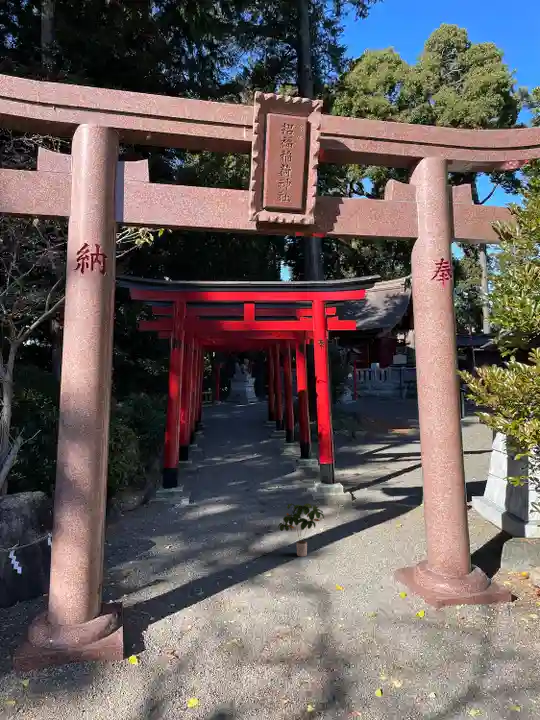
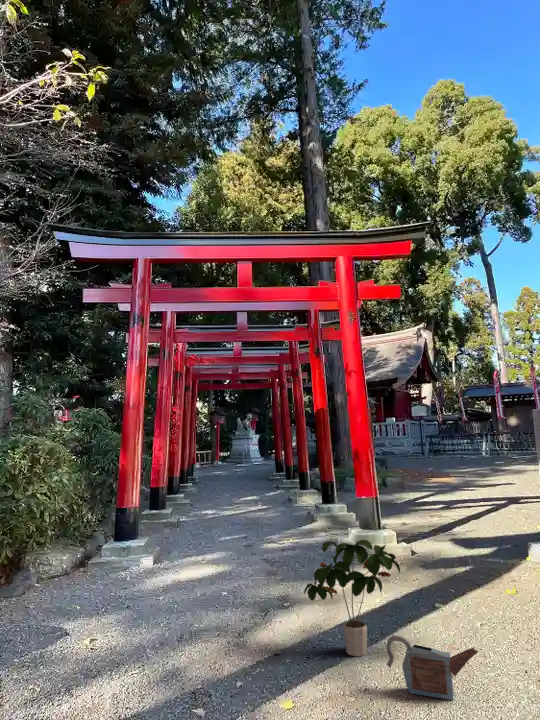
watering can: none [312,548,349,574] -> present [386,635,478,700]

